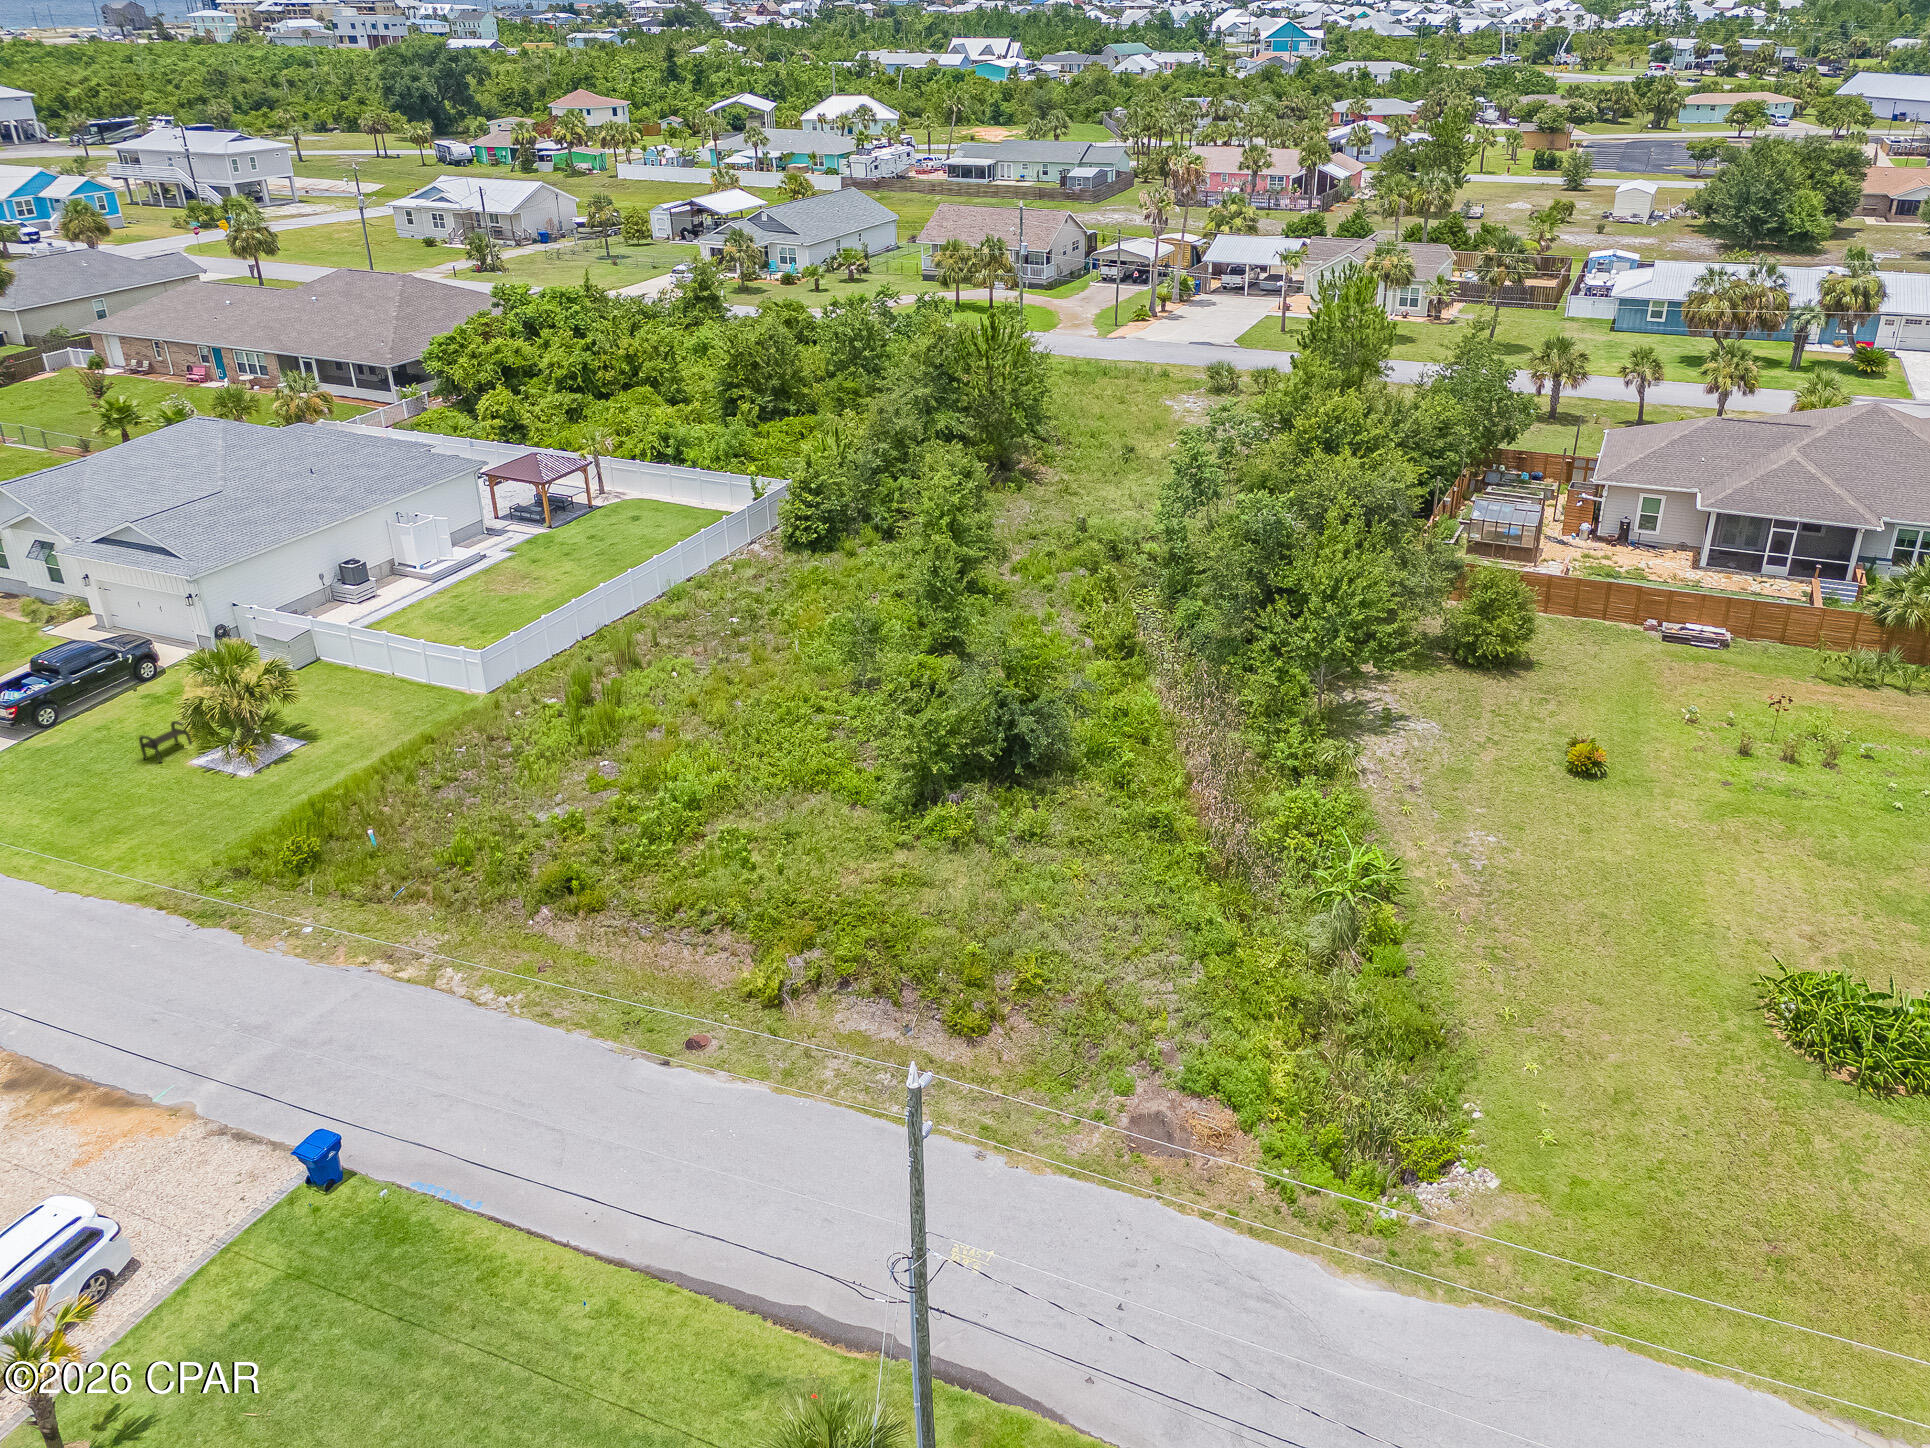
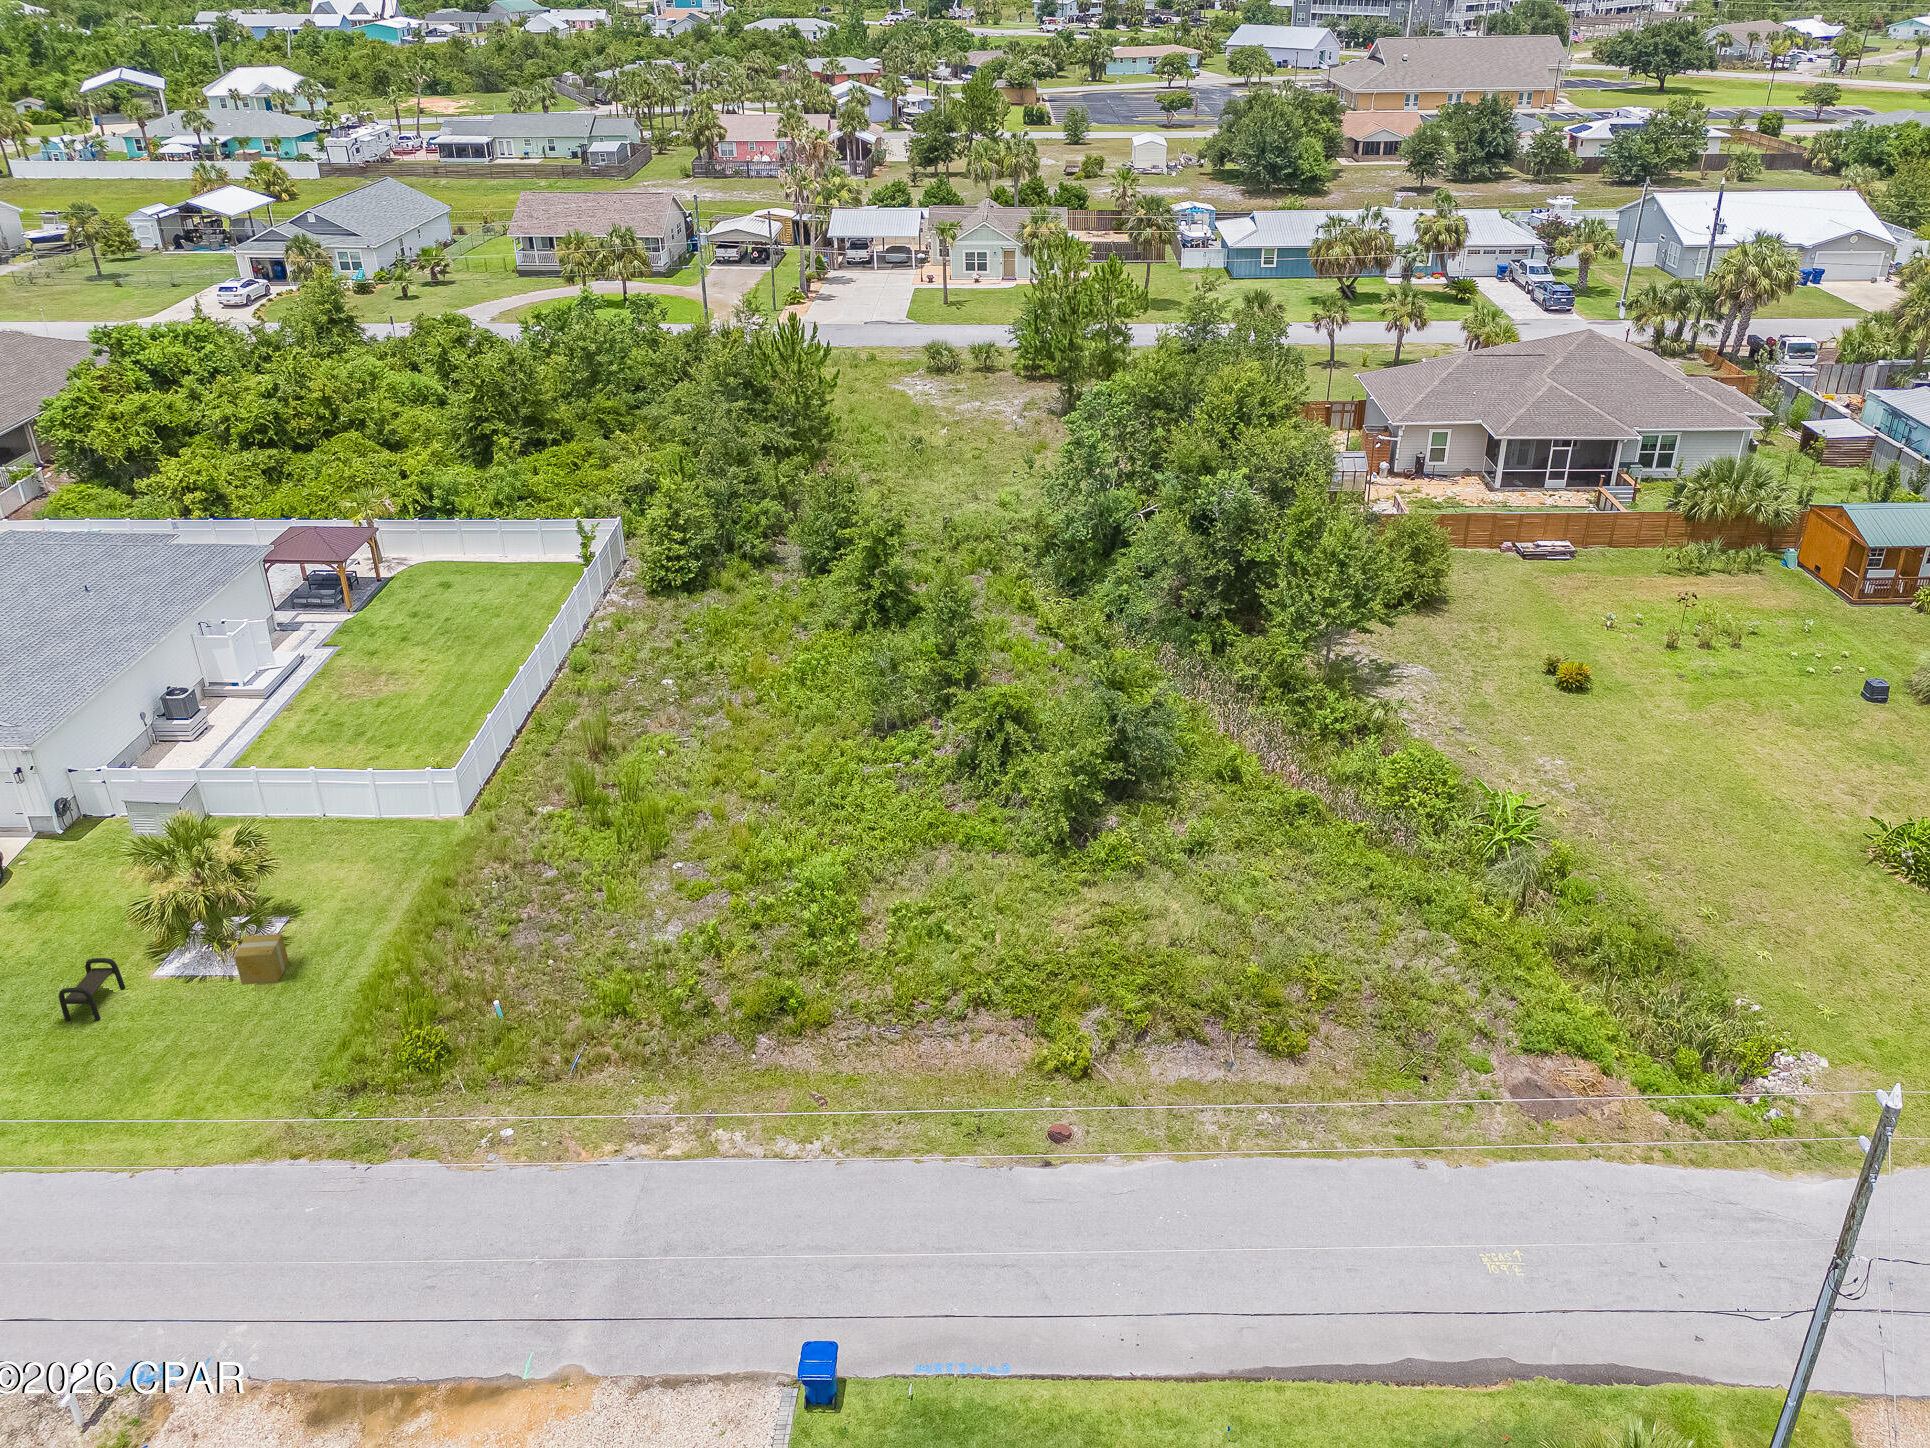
cardboard box: none [250,728,296,765] -> present [234,934,289,985]

